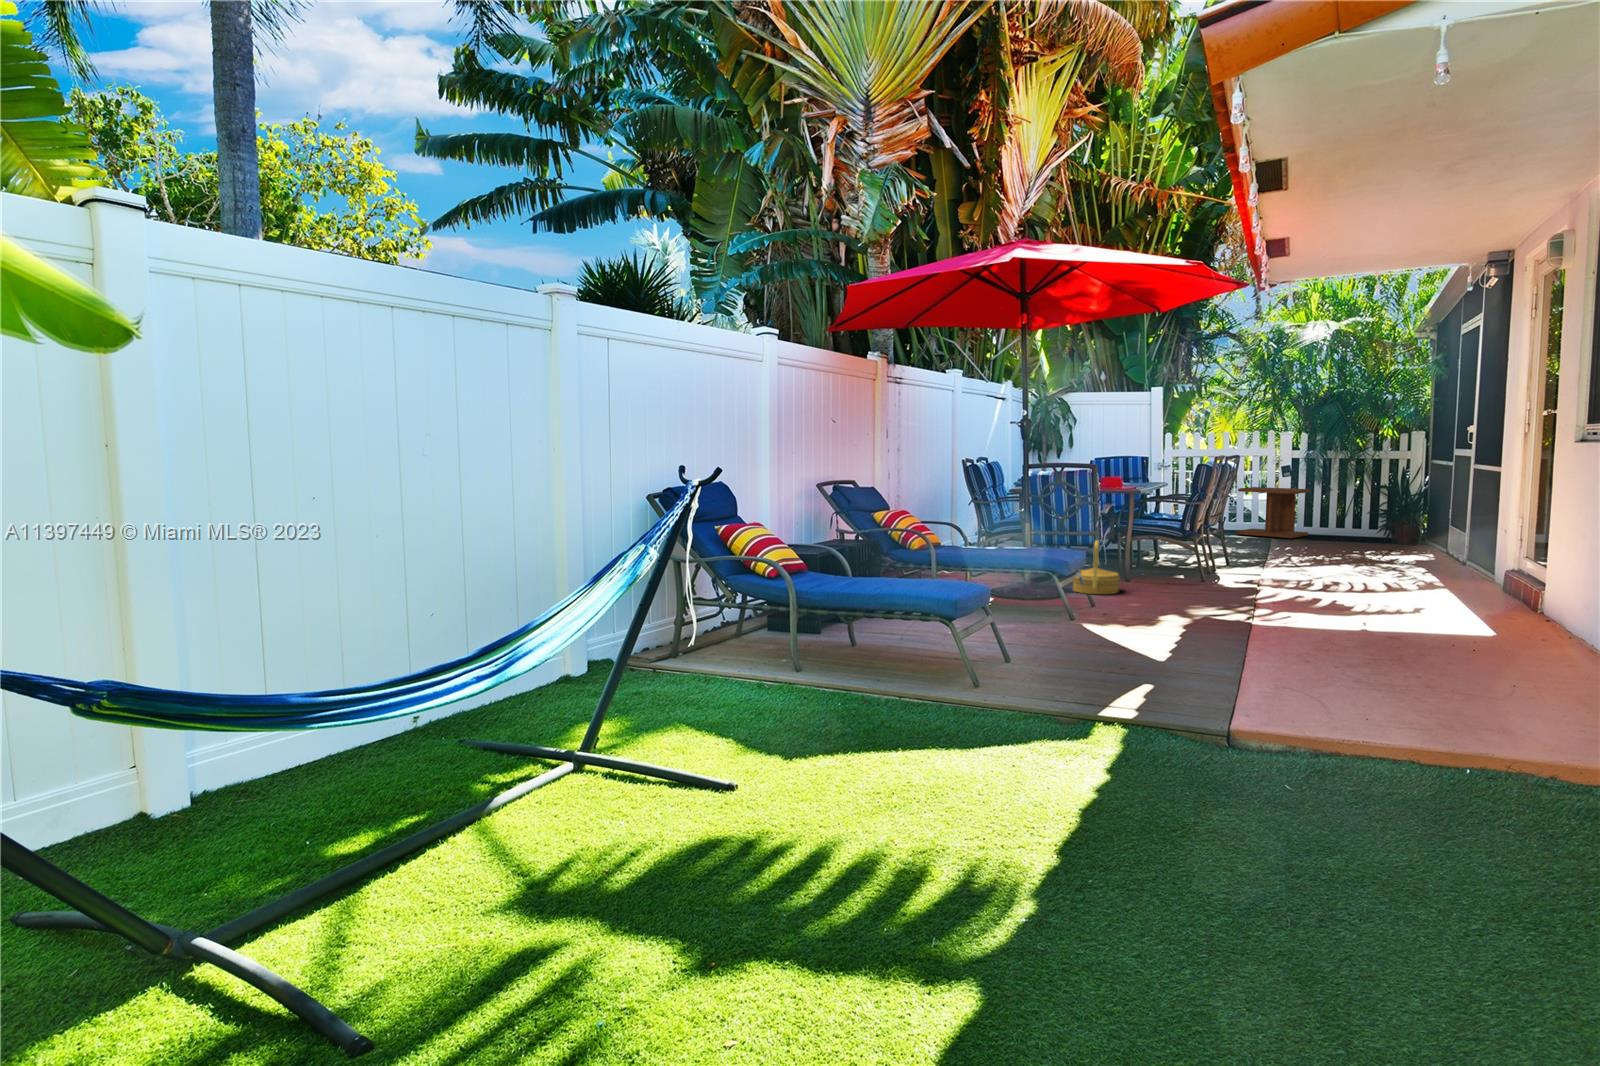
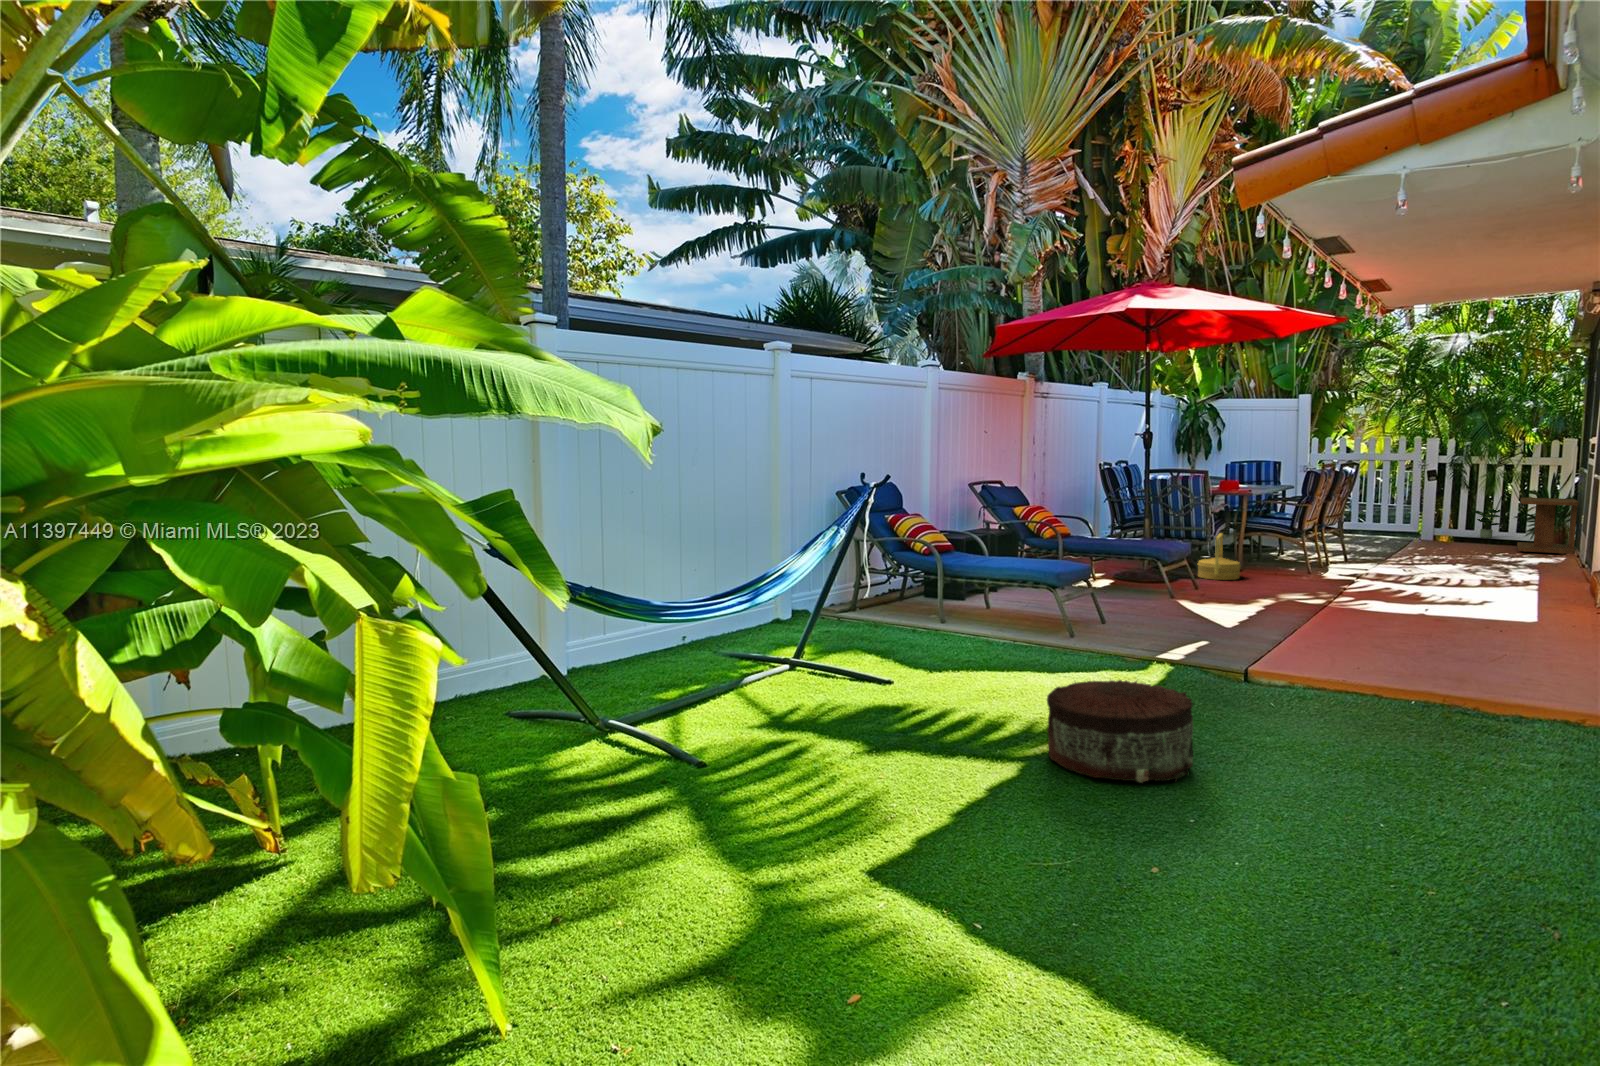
side table: present [1236,487,1310,539] -> present [1517,497,1579,555]
potted plant: none [1326,506,1357,537] -> present [1472,509,1501,538]
pouf: none [968,767,1179,936] -> present [1047,680,1194,783]

